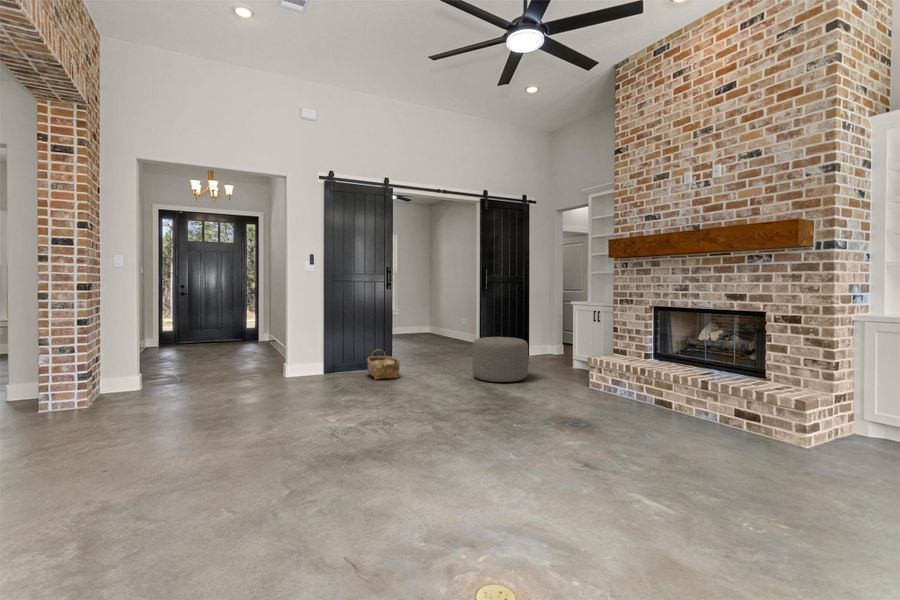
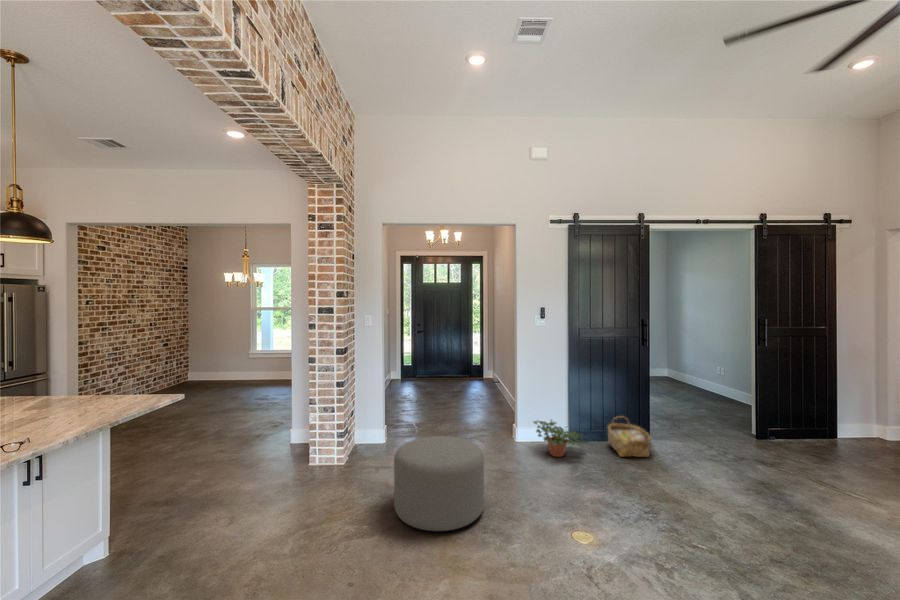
ottoman: present [472,337,528,382] -> present [394,436,484,531]
potted plant: none [300,355,348,384] -> present [534,420,585,457]

